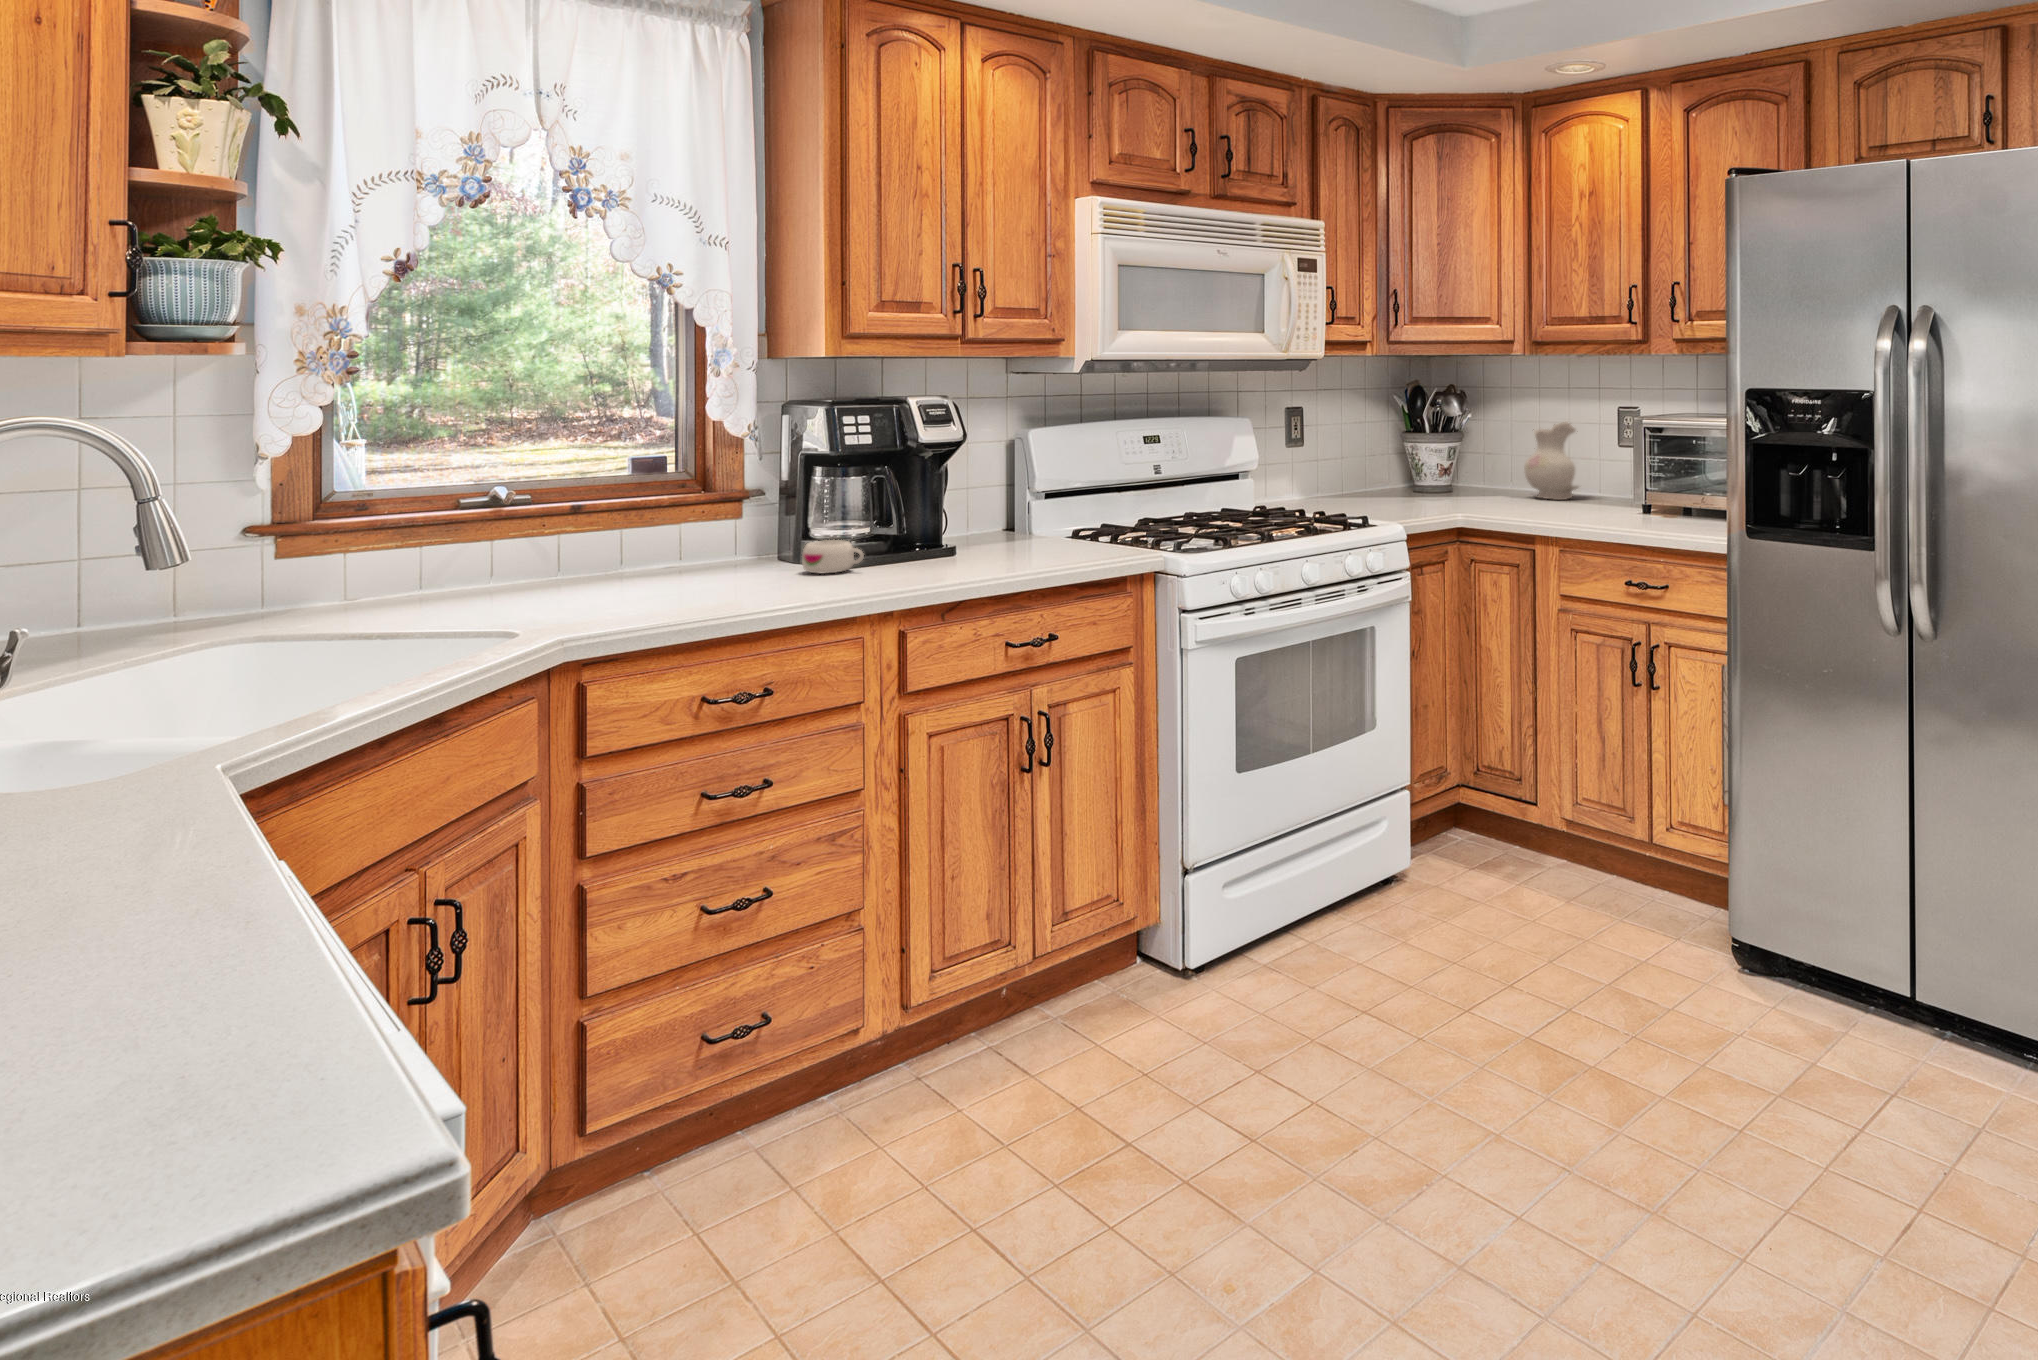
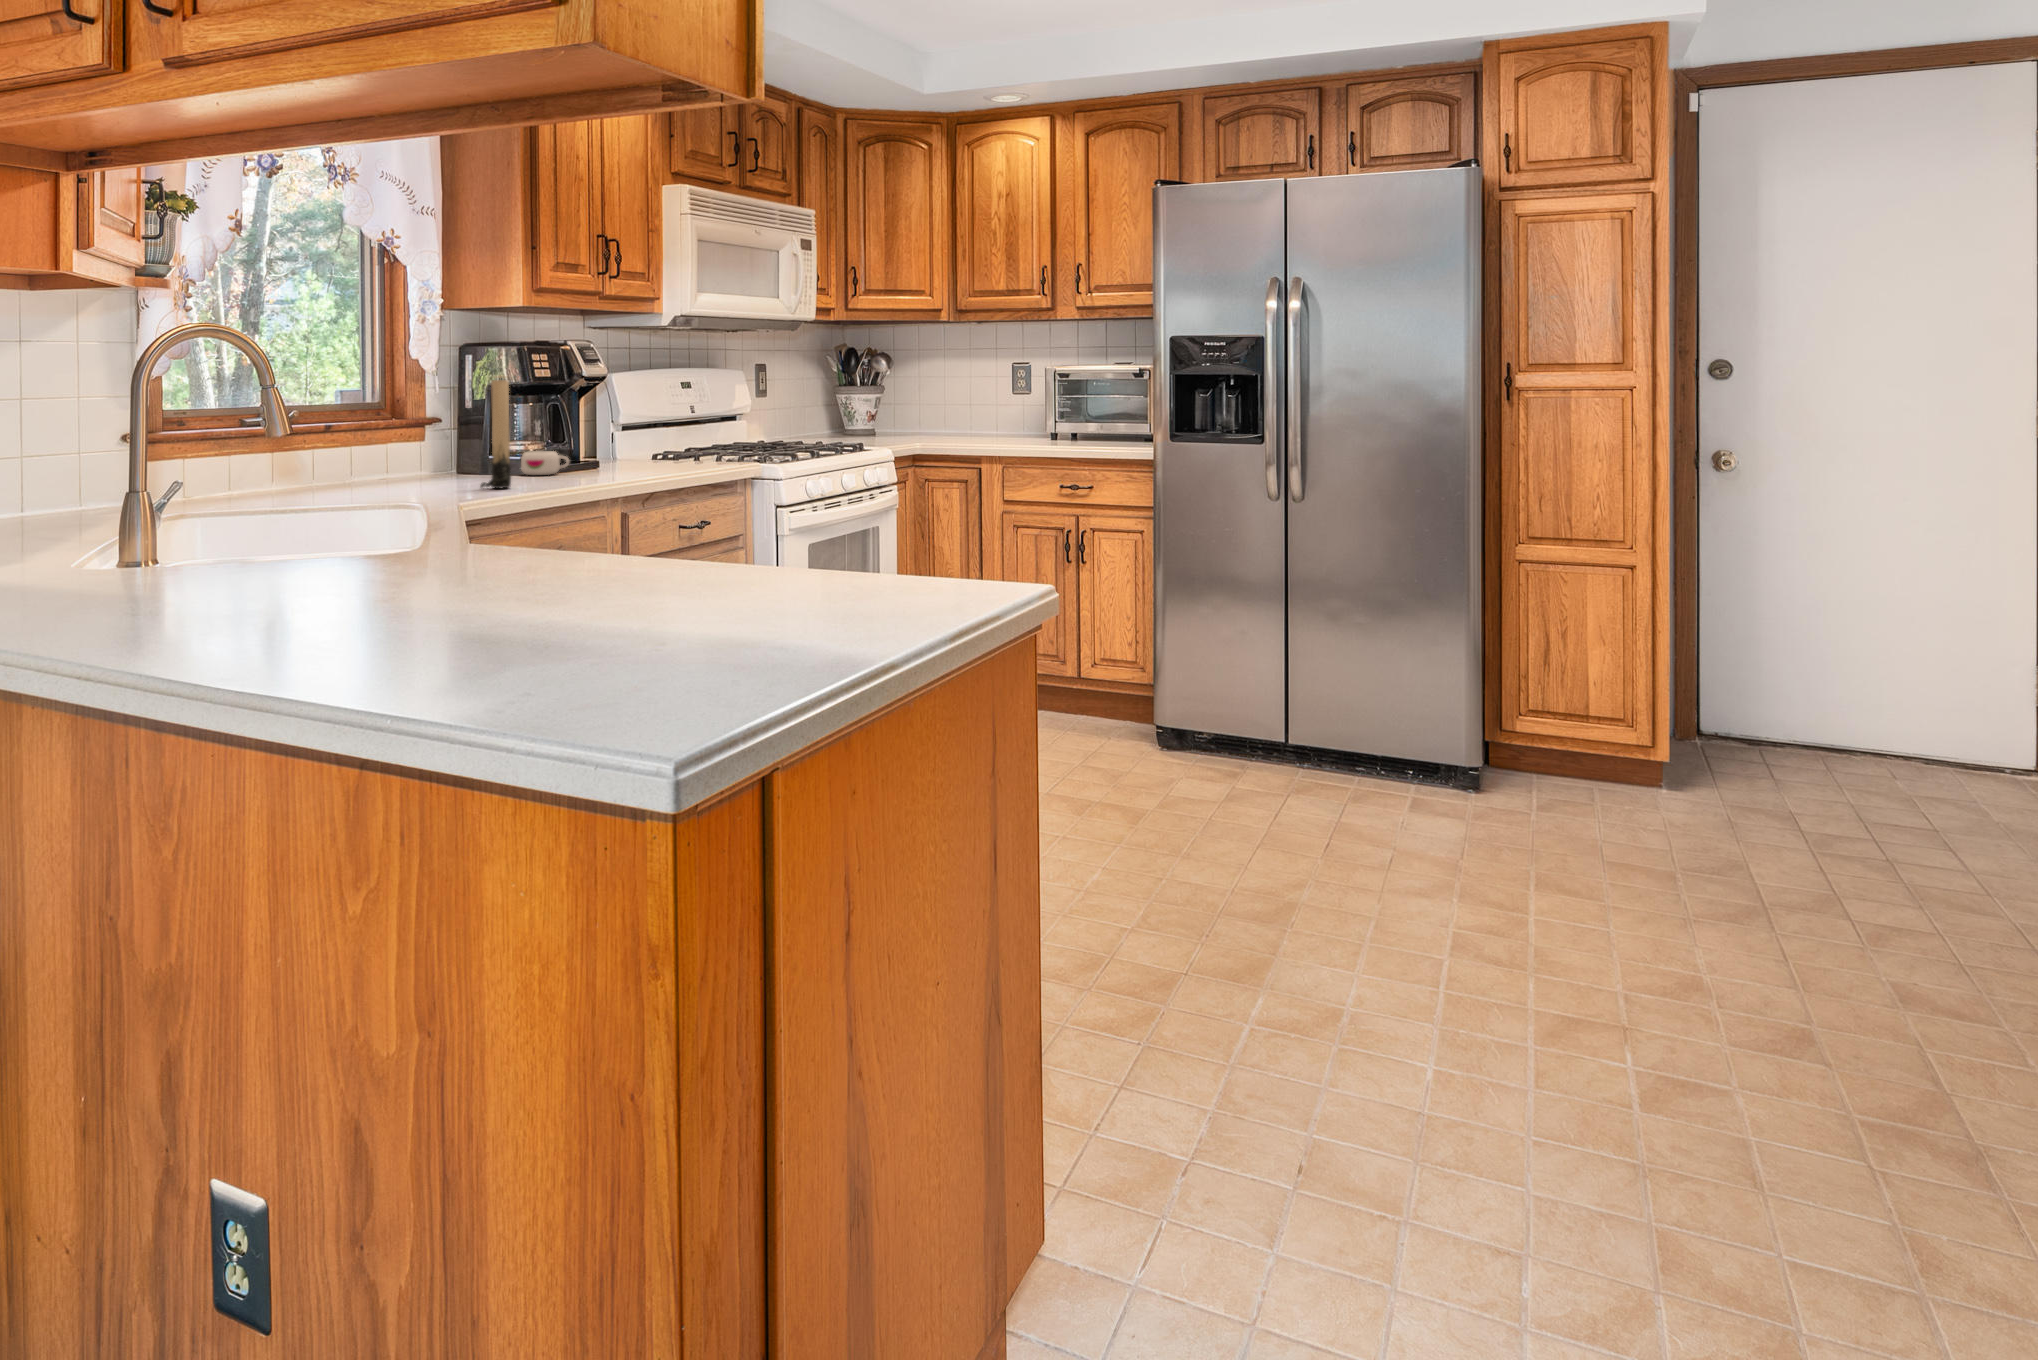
ceramic pitcher: present [1524,422,1578,500] -> none [934,371,985,434]
candle: none [663,455,700,605] -> present [481,376,511,489]

